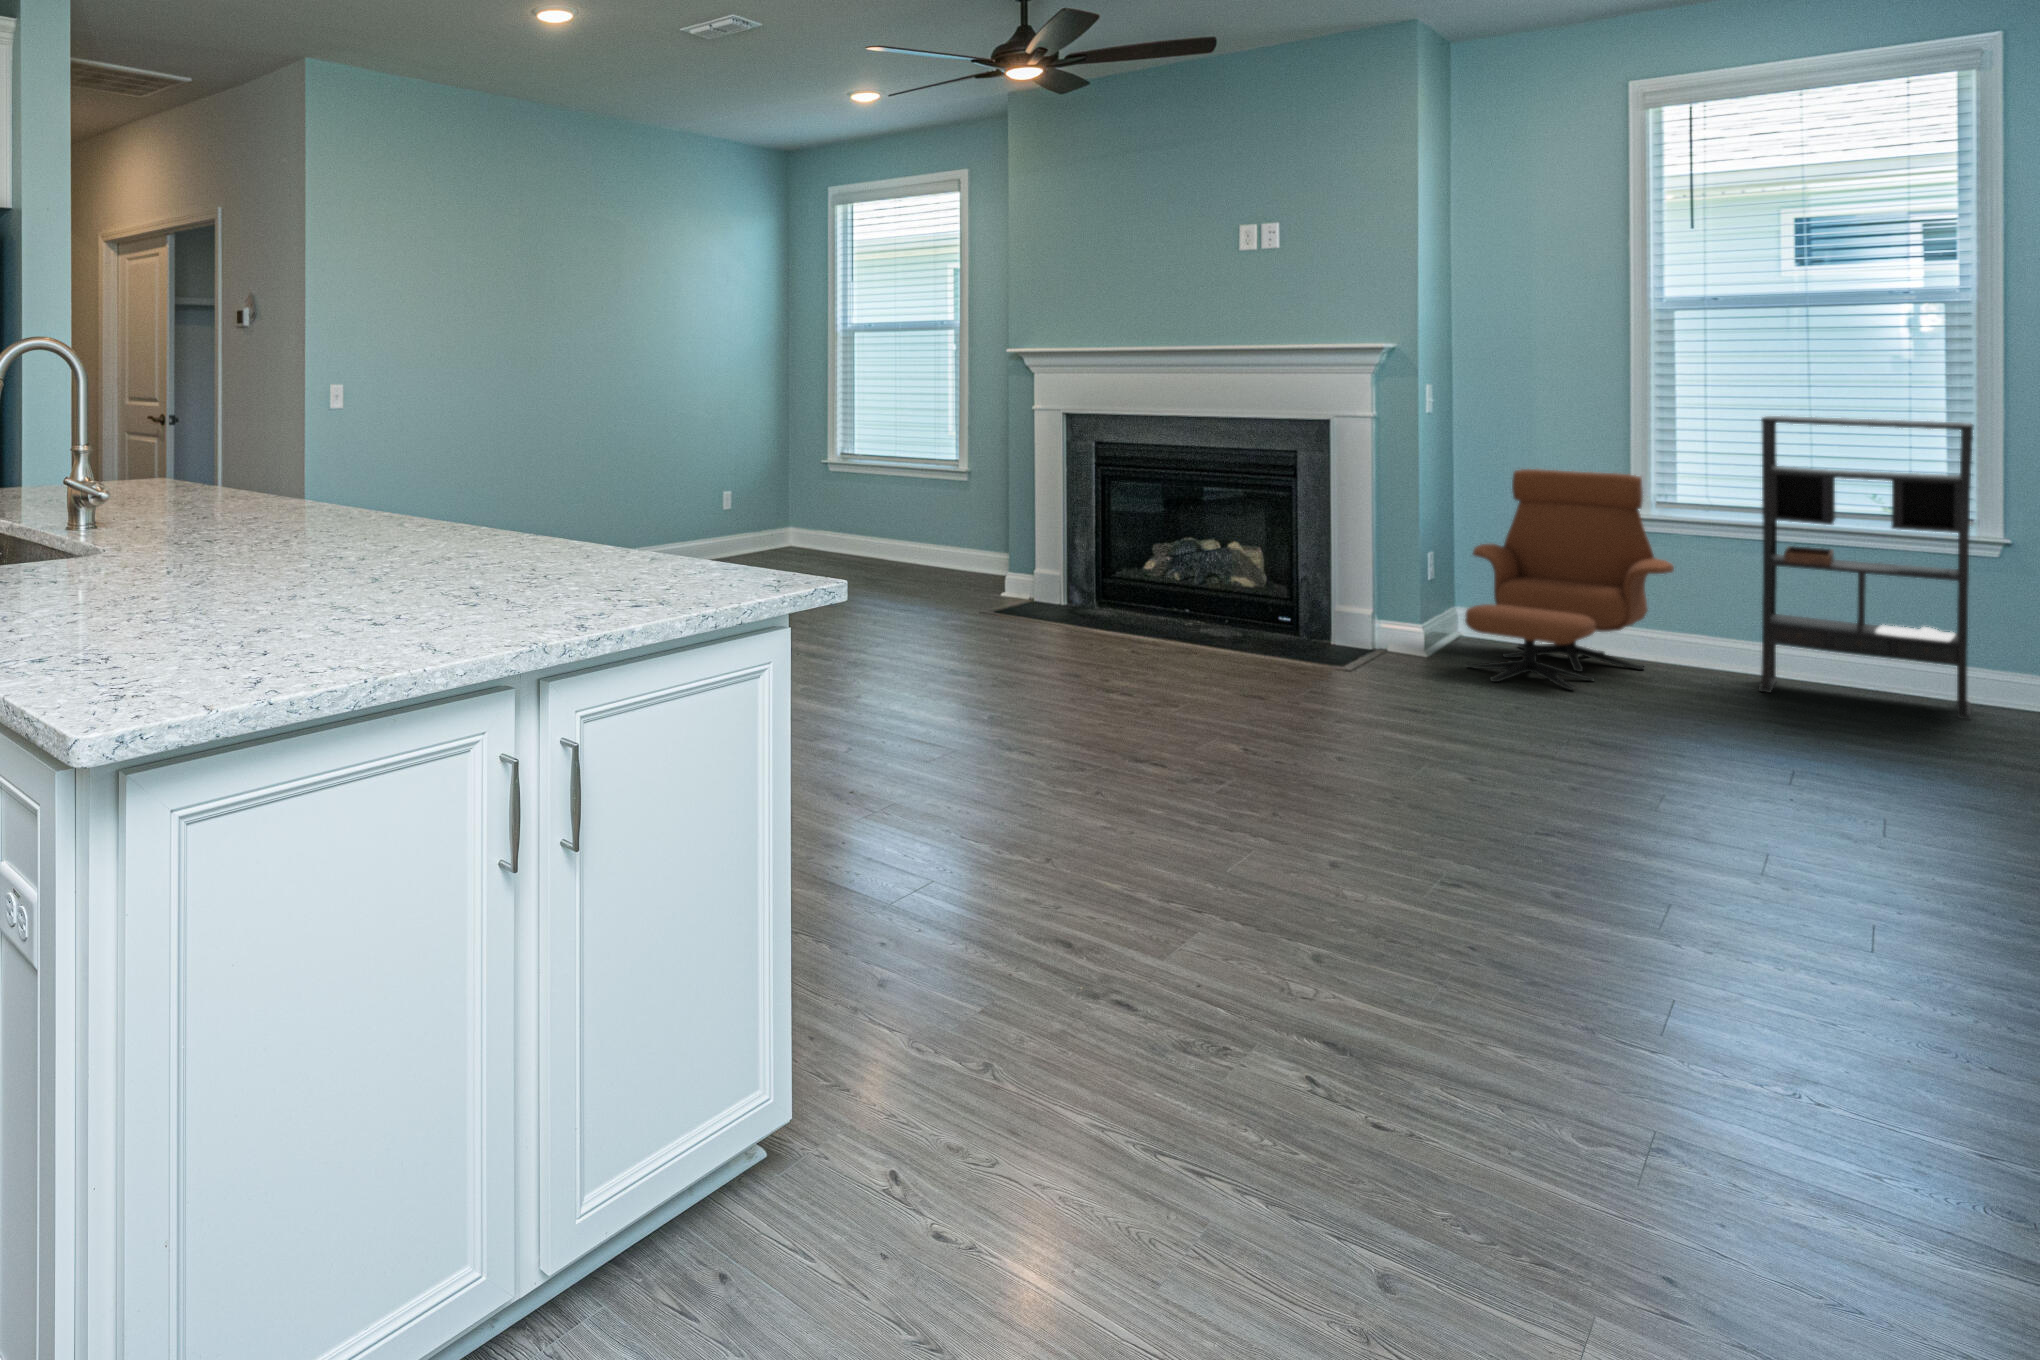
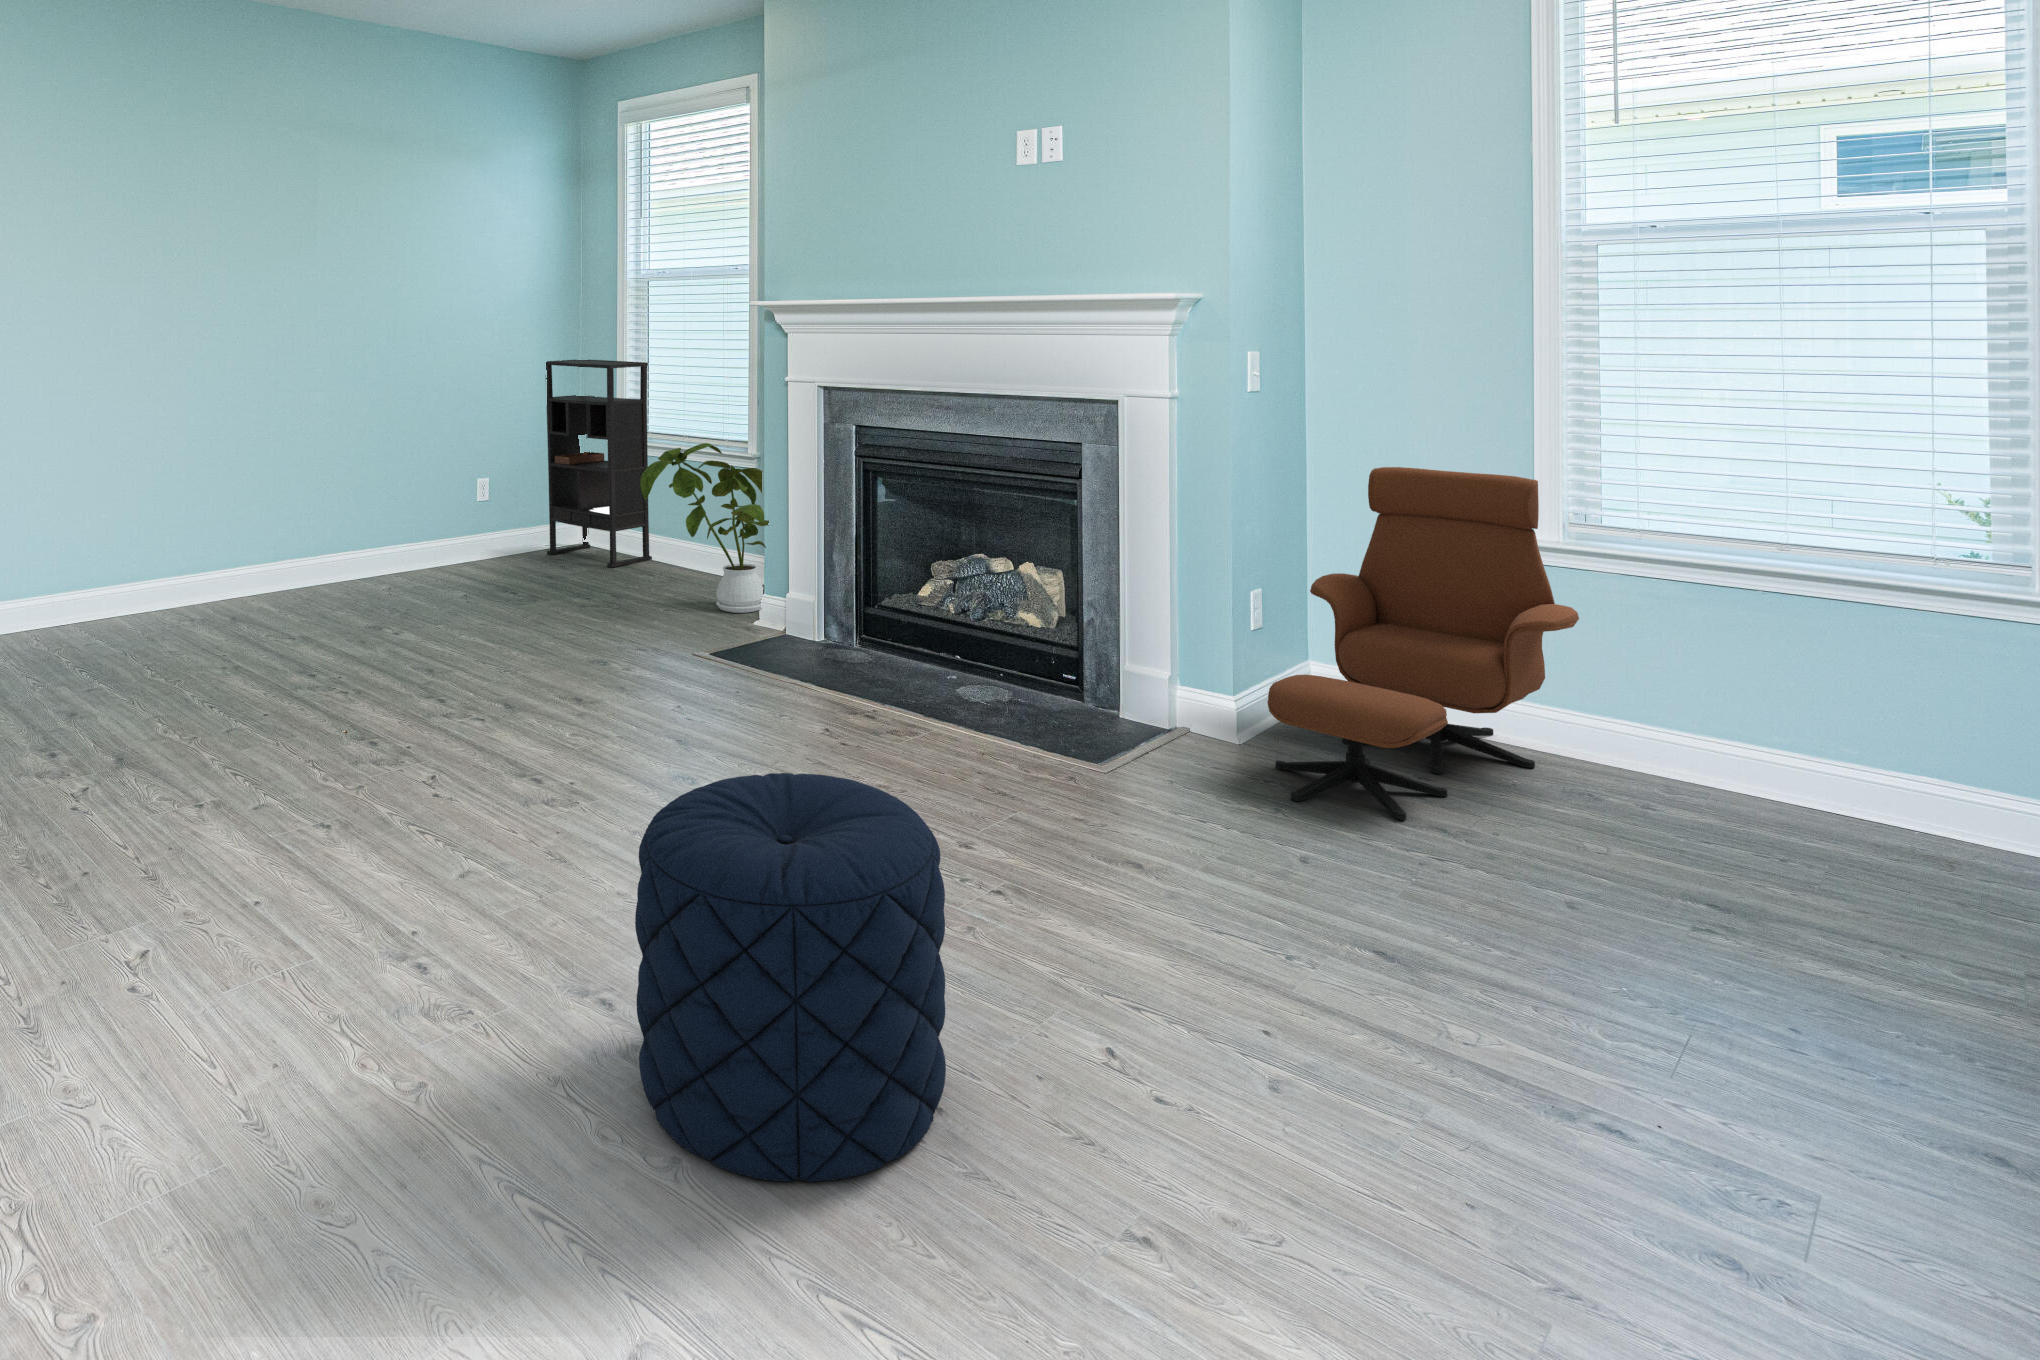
bookshelf: present [1759,416,1973,719] -> present [546,359,652,568]
house plant: none [900,455,1019,586] -> present [640,443,769,613]
pouf: none [1207,612,1407,806] -> present [635,773,946,1182]

